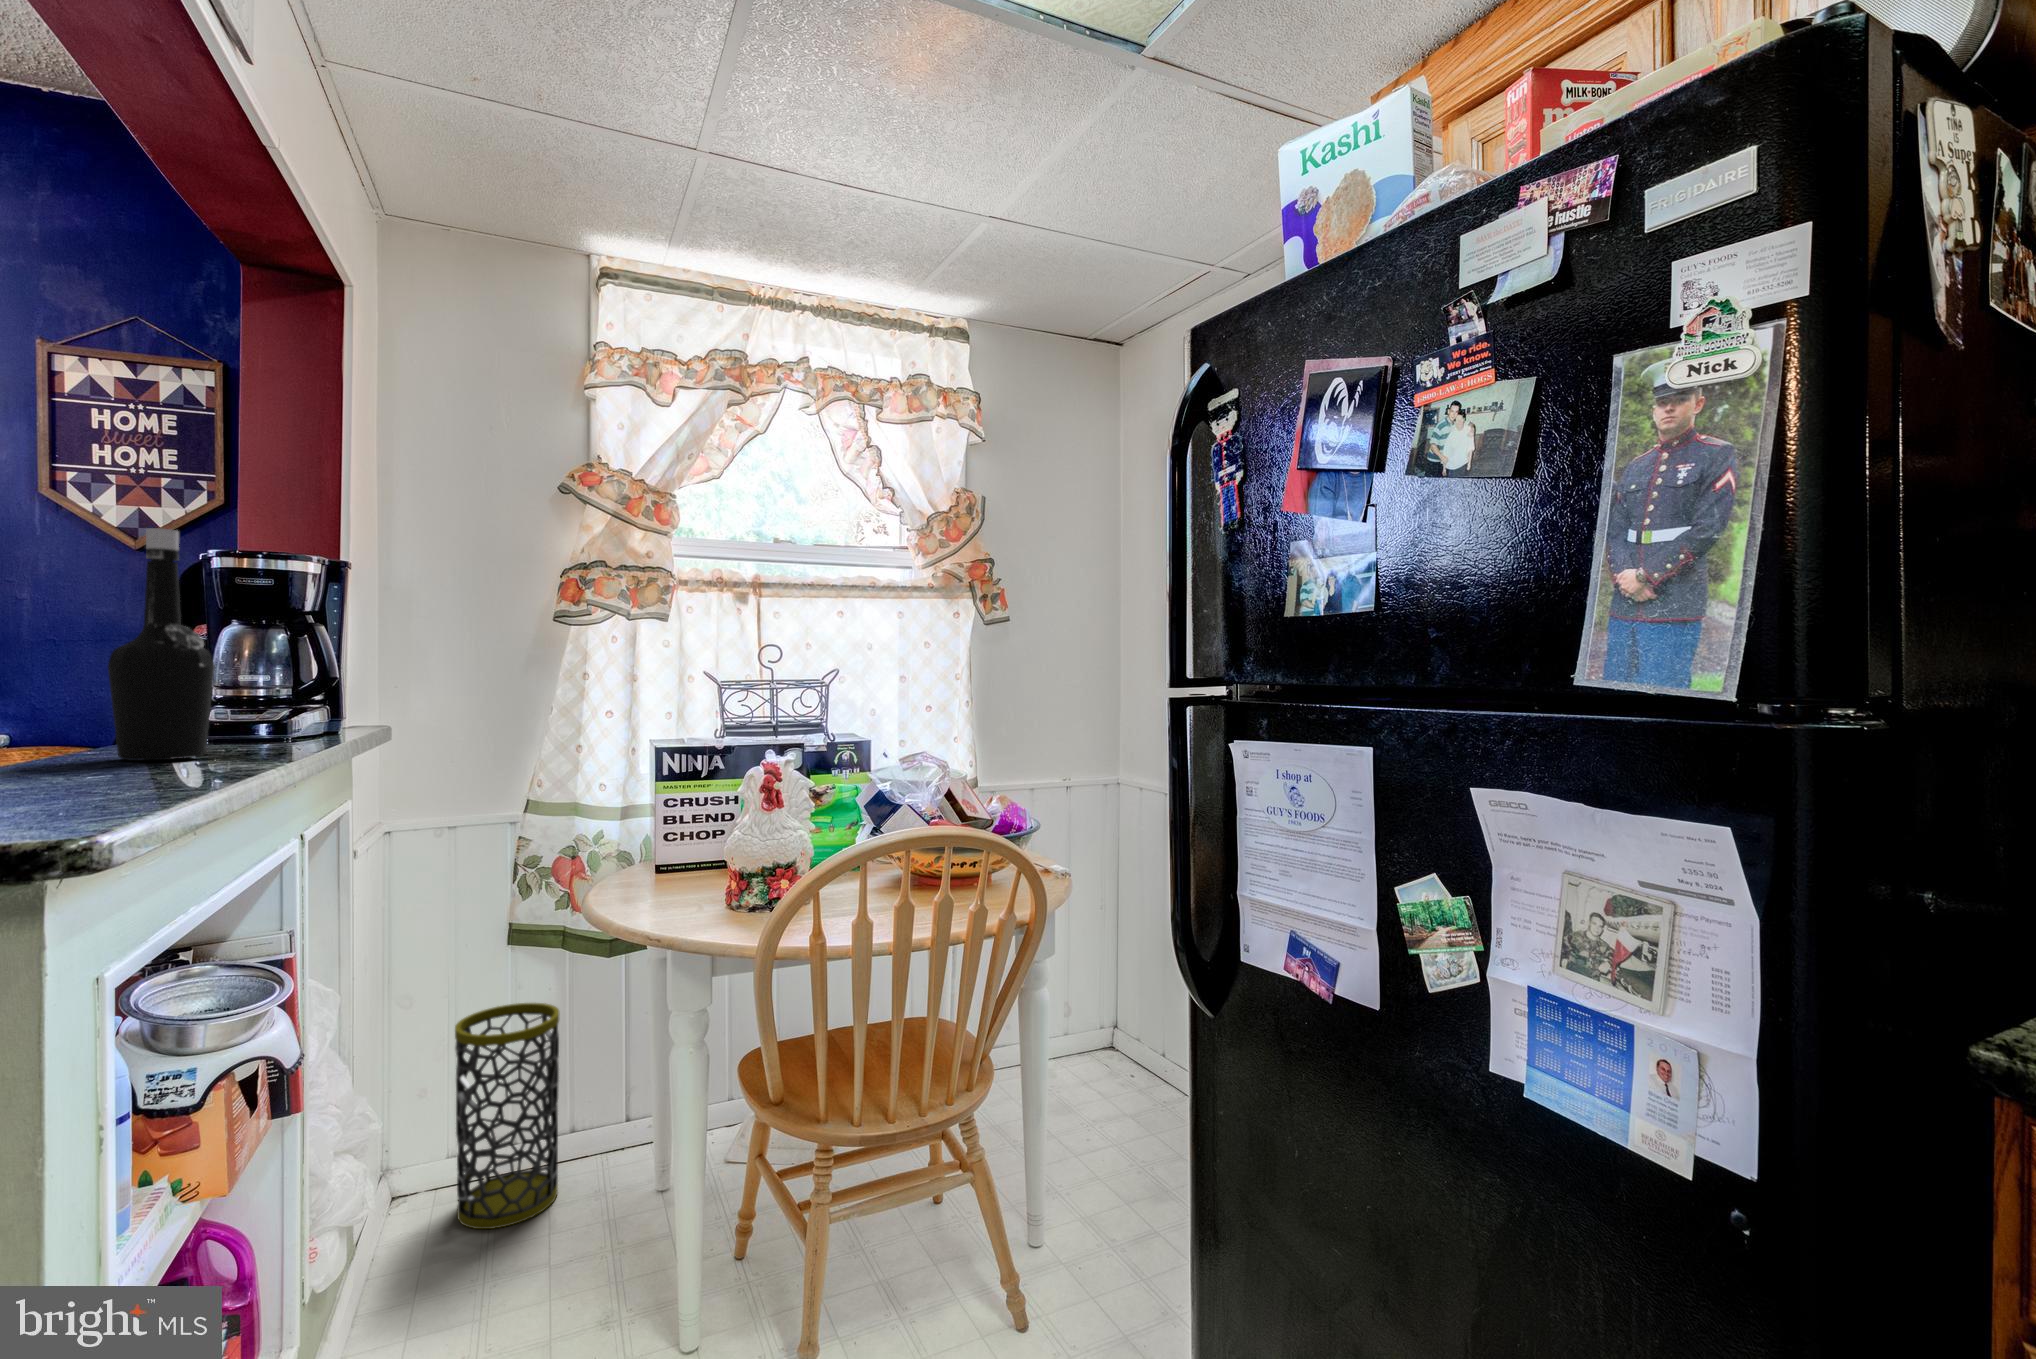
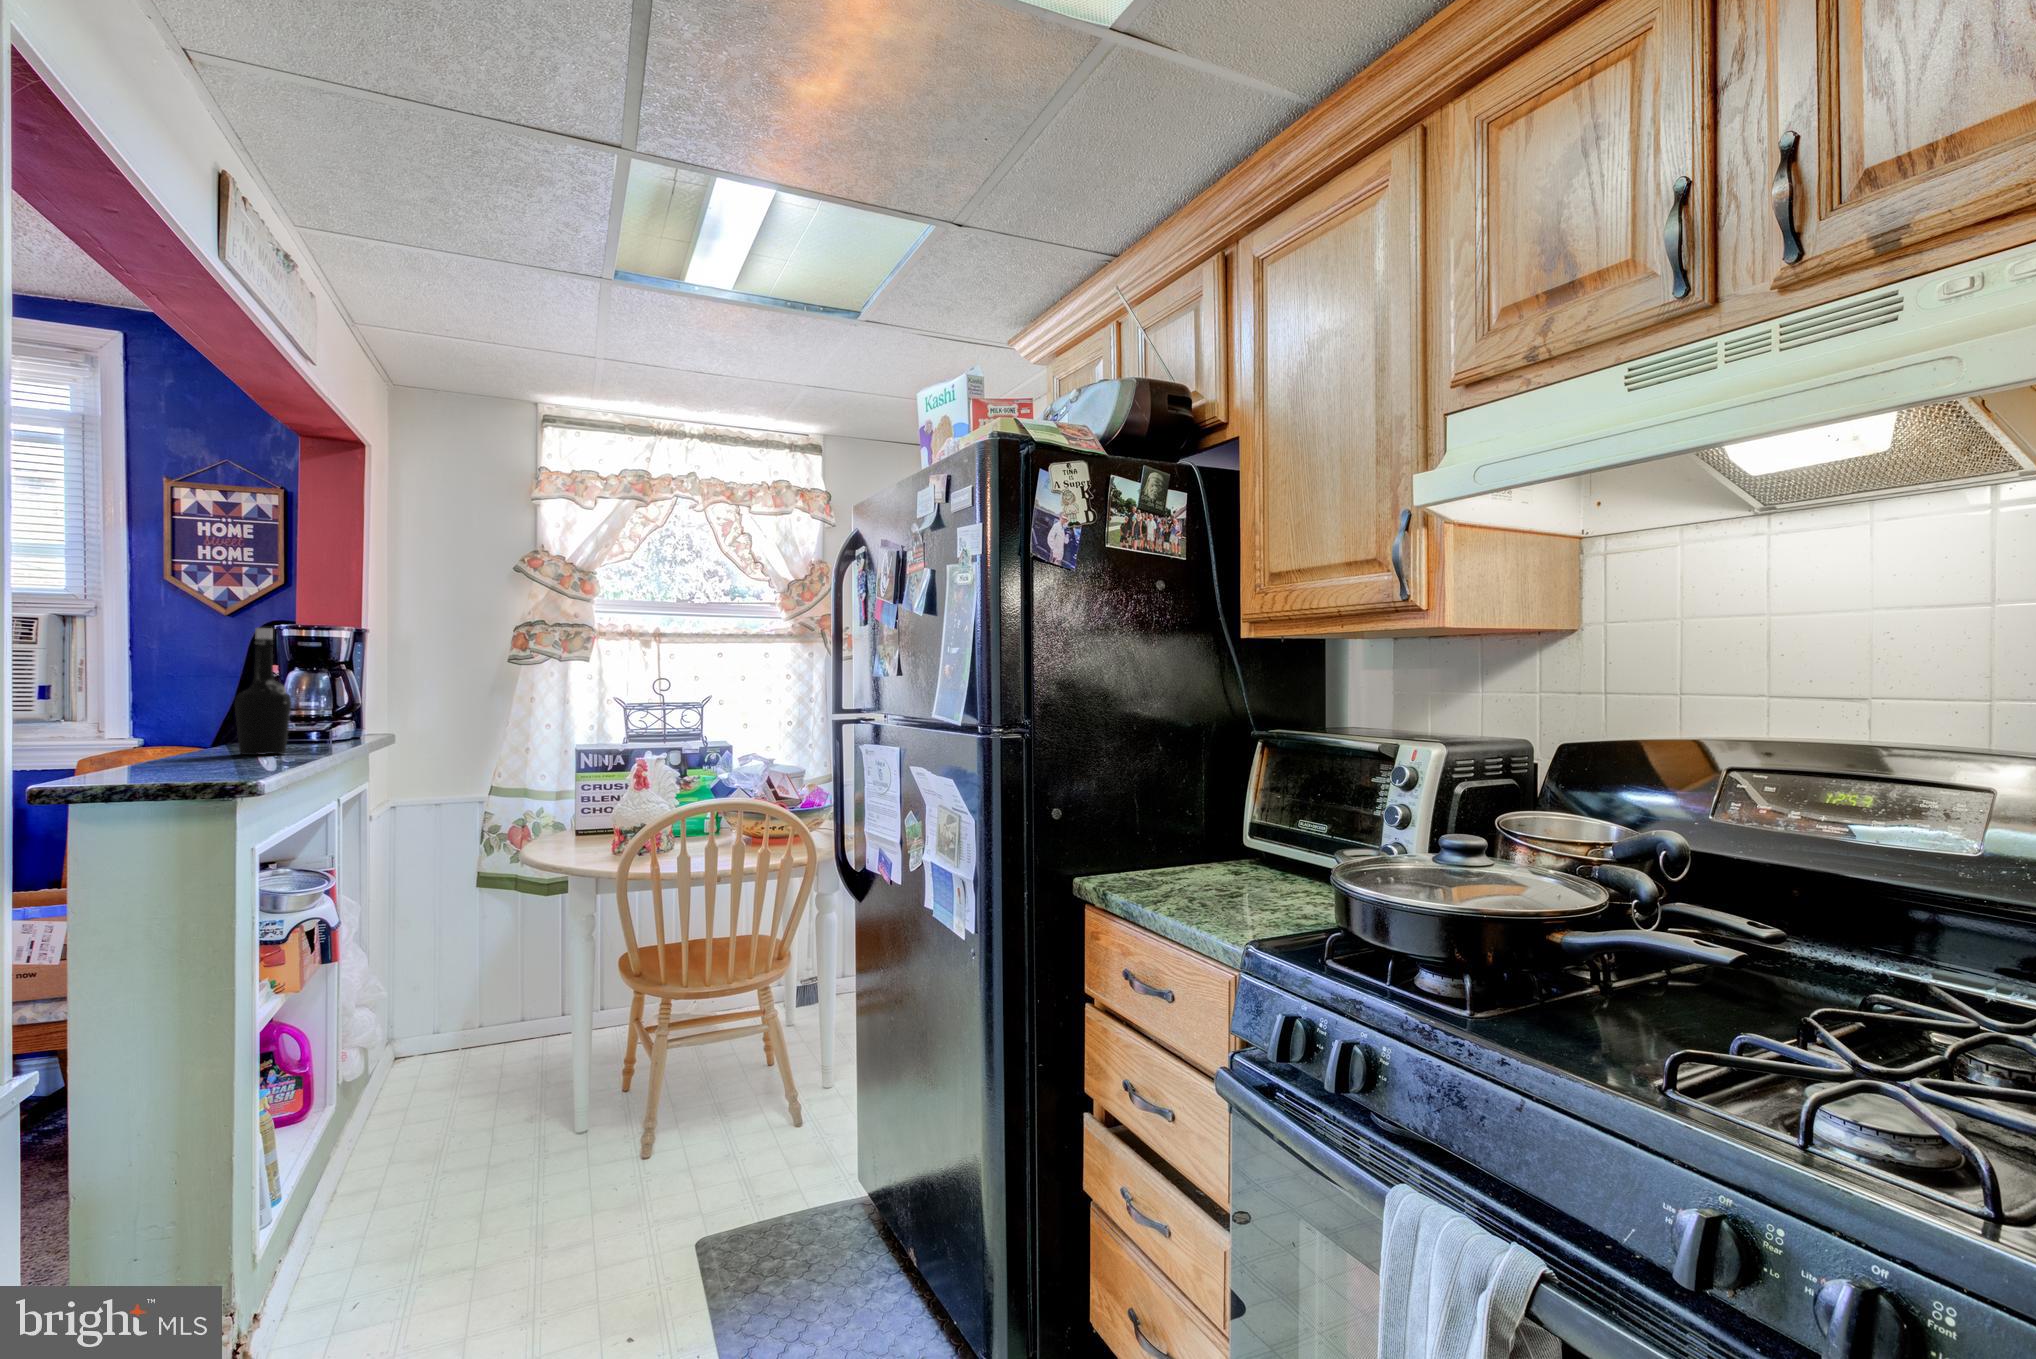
trash can: present [455,1003,559,1229] -> none [436,926,510,1074]

